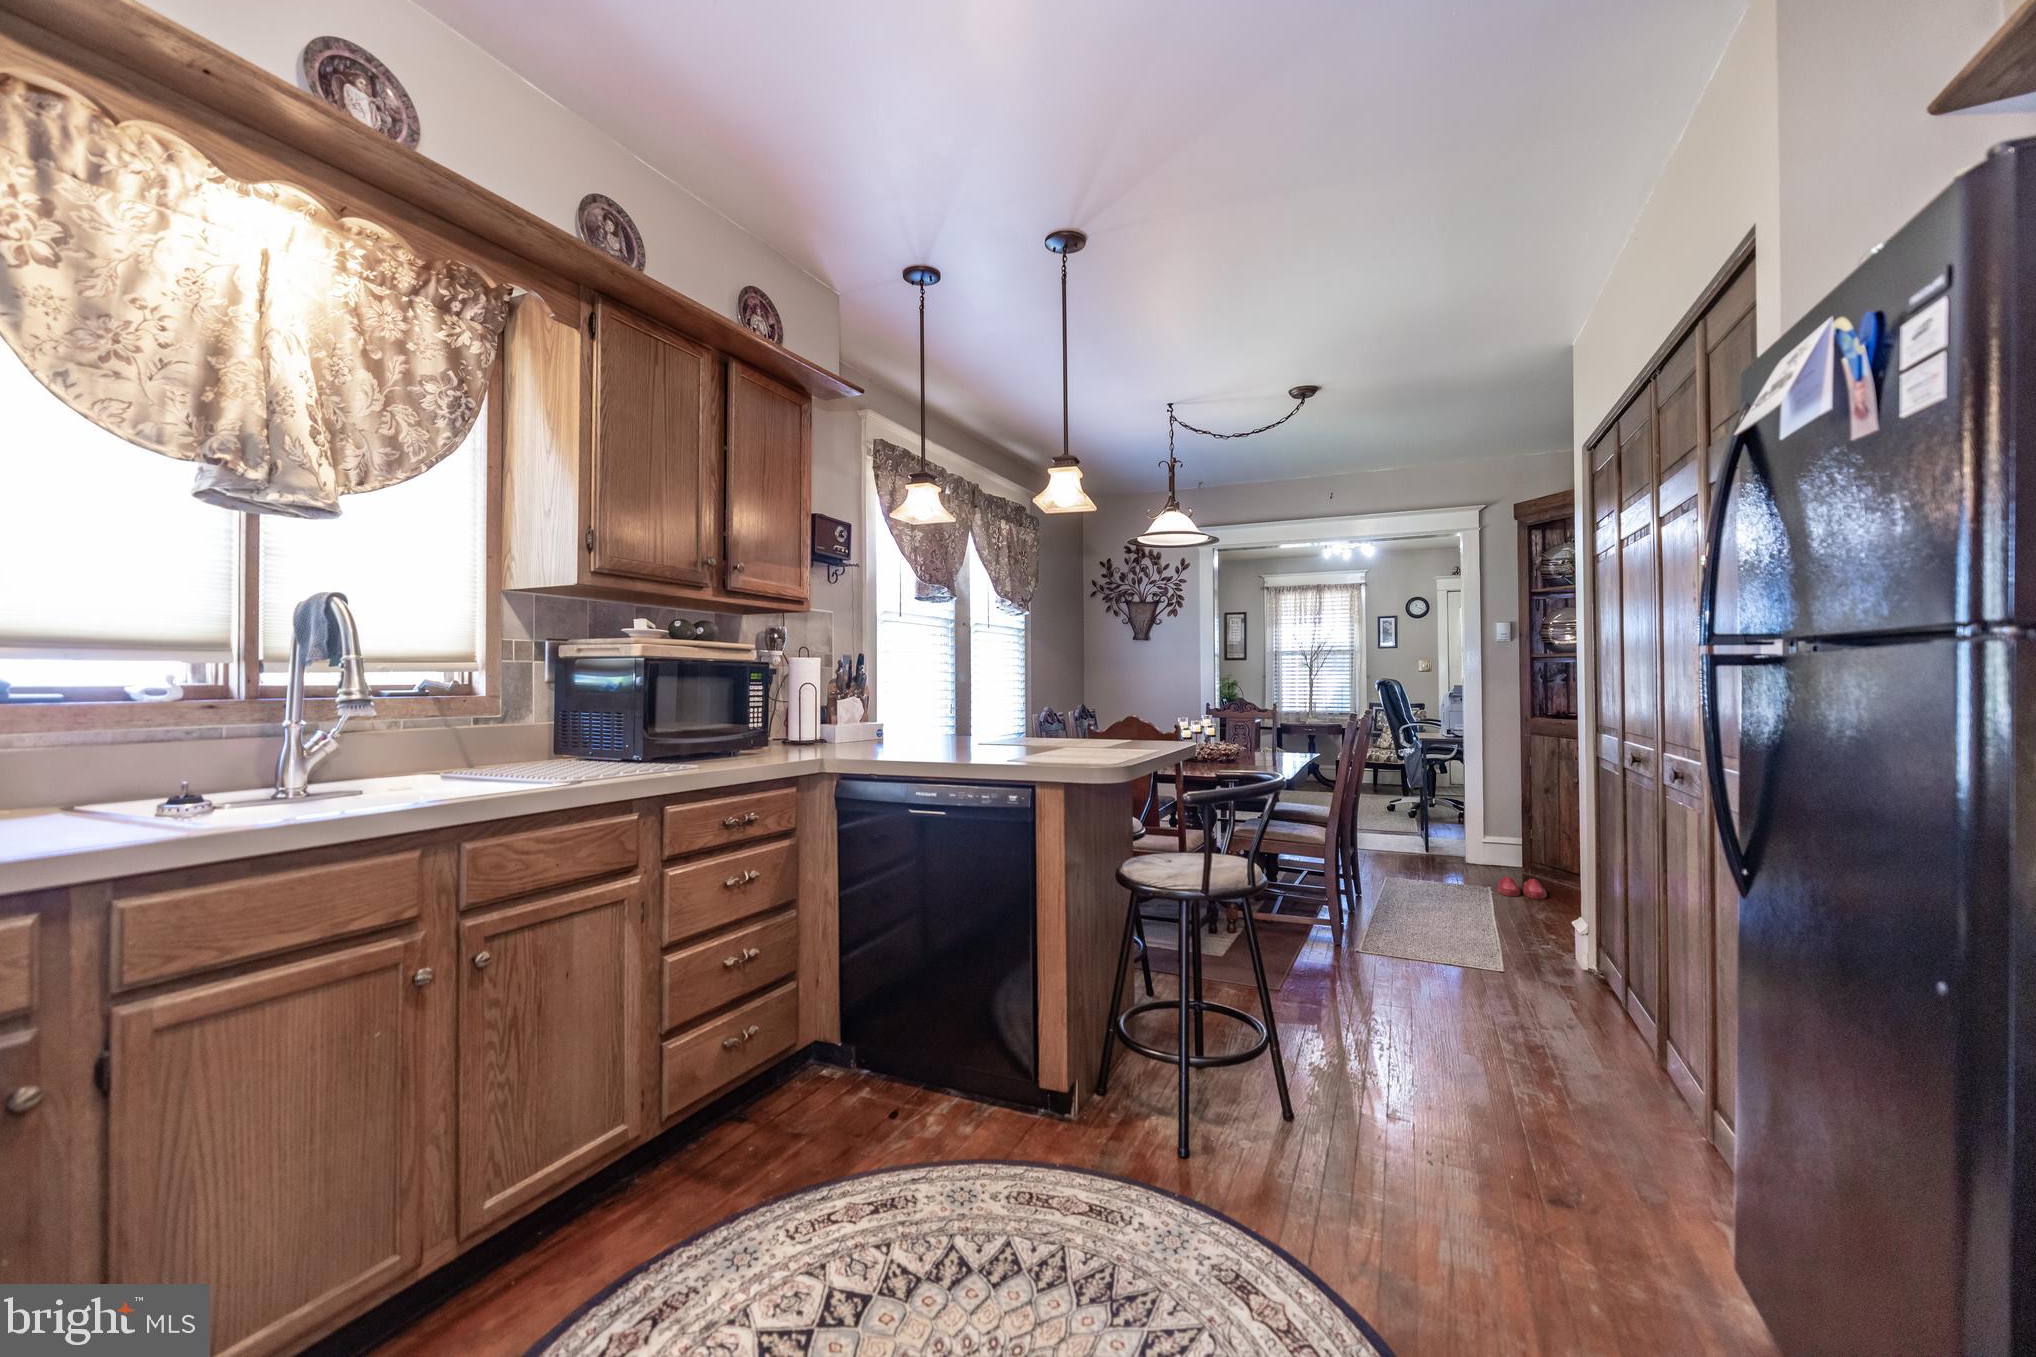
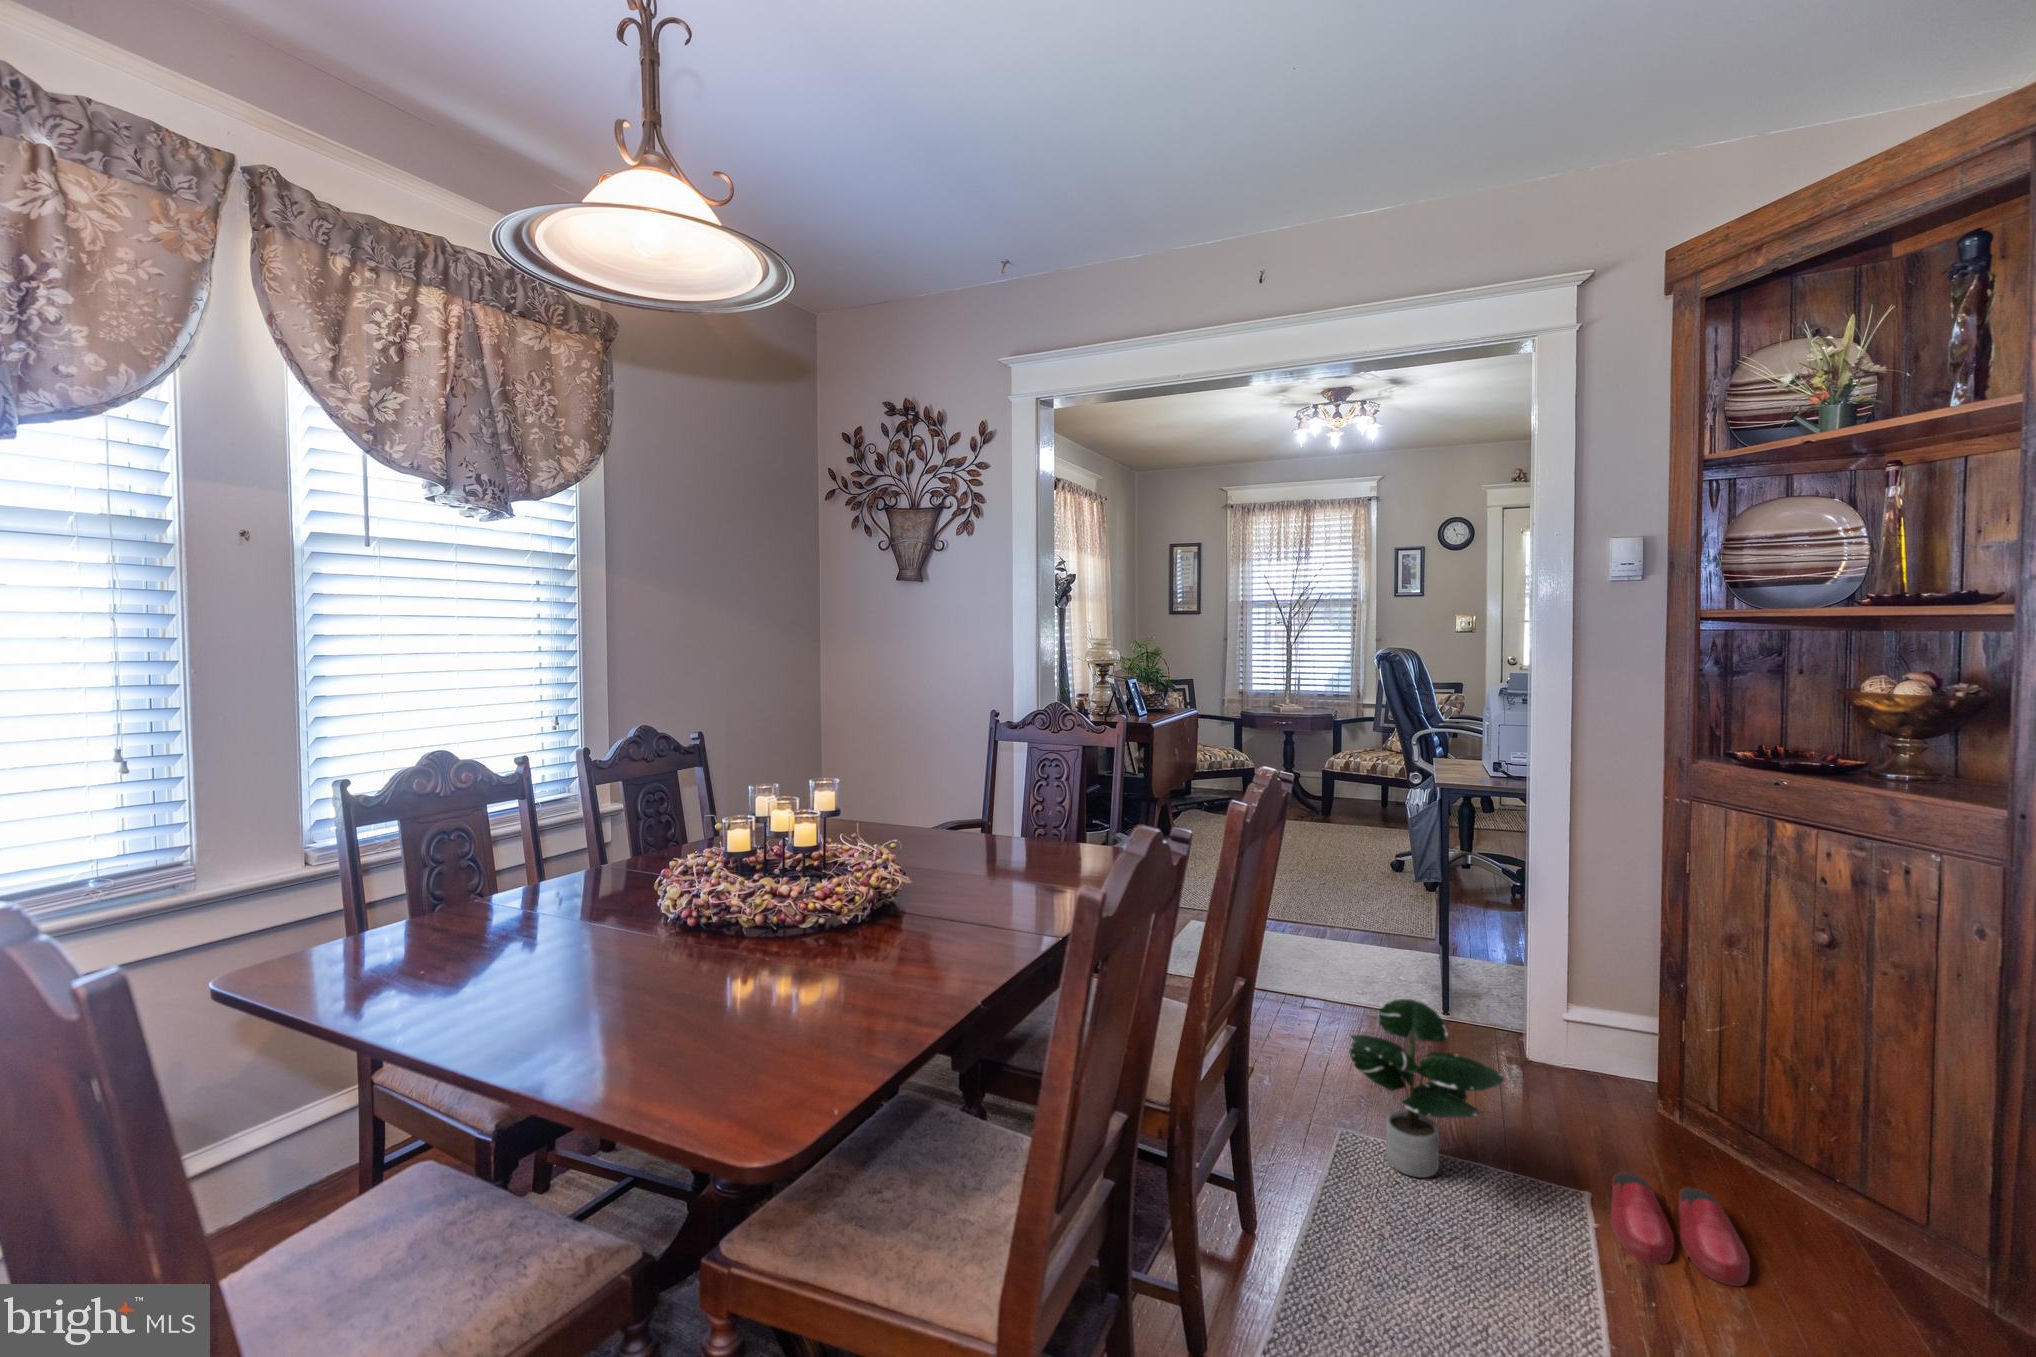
potted plant: none [1391,820,1456,885] -> present [1350,999,1504,1178]

